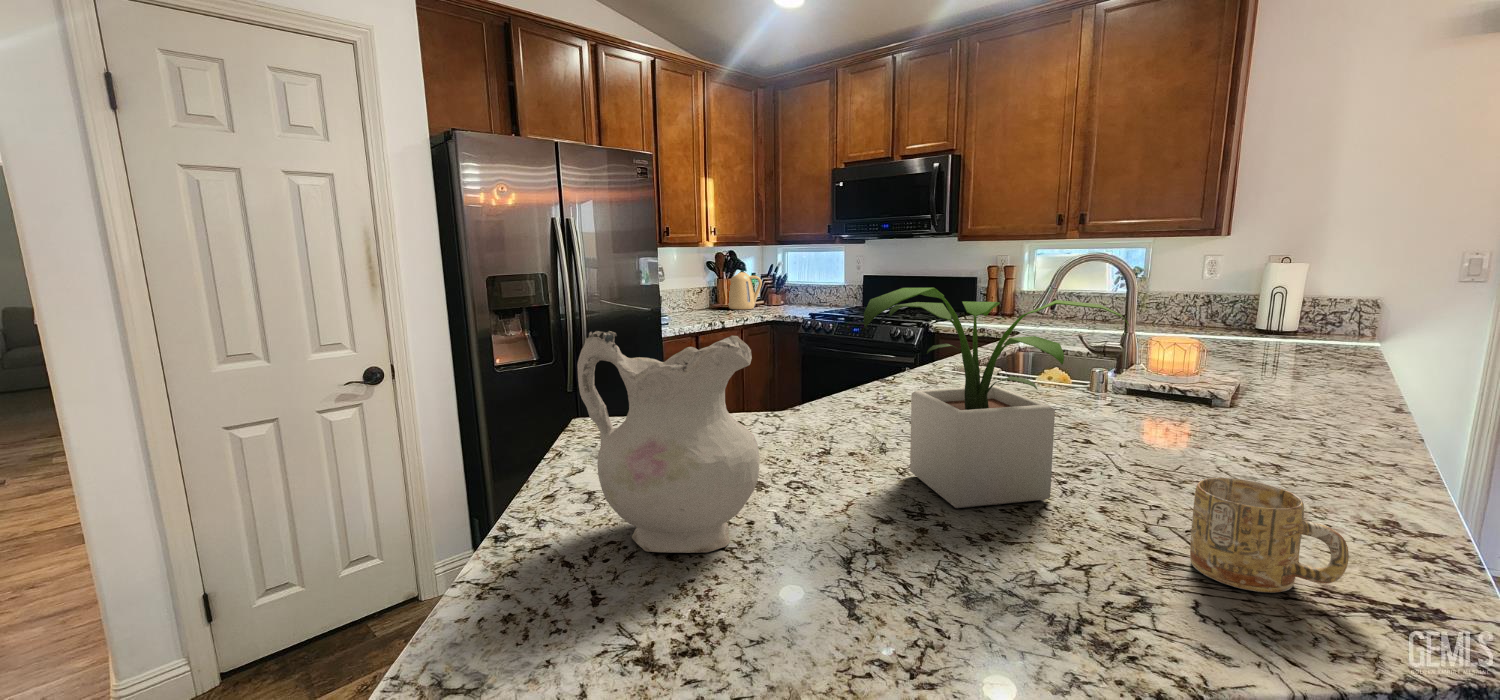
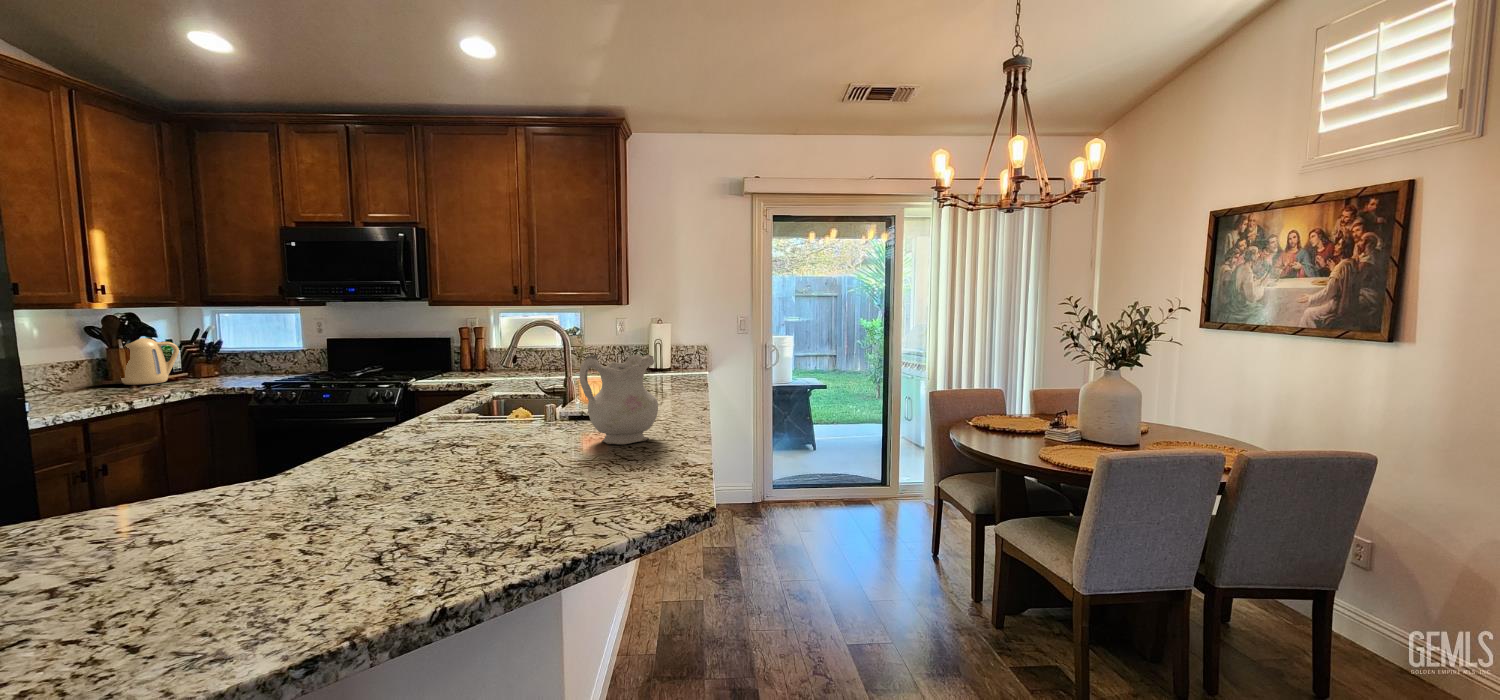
potted plant: present [864,288,1129,508] -> none [373,358,556,510]
ceramic pitcher: present [577,331,760,553] -> present [579,355,658,444]
mug: present [1190,478,1349,592] -> none [593,452,655,506]

